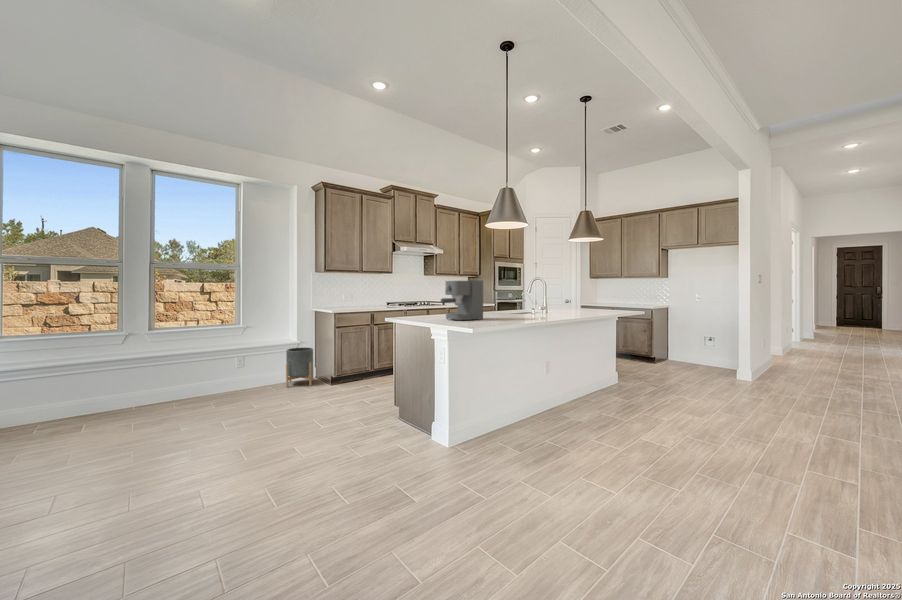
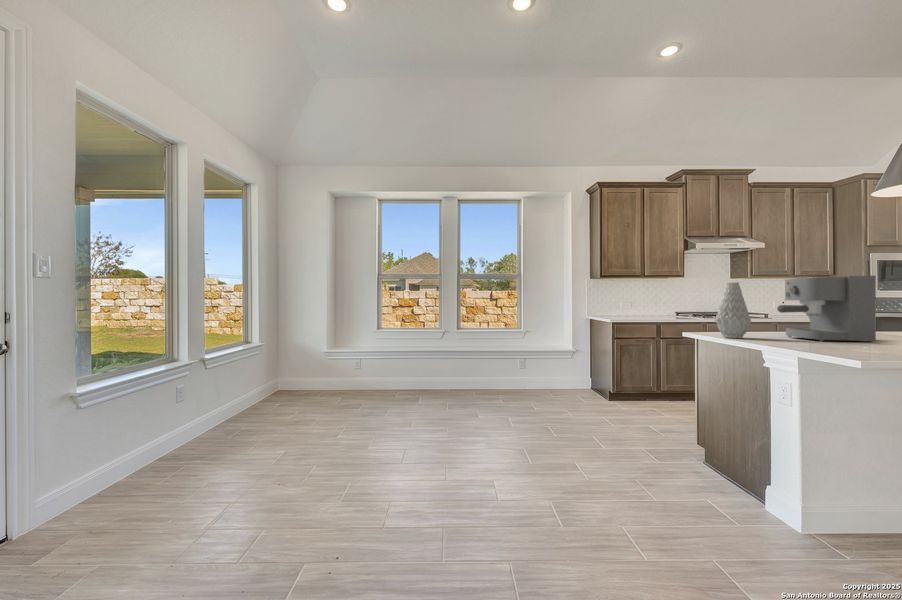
vase: none [407,283,427,322] -> present [715,282,751,338]
planter: present [286,347,313,387] -> none [560,354,588,395]

